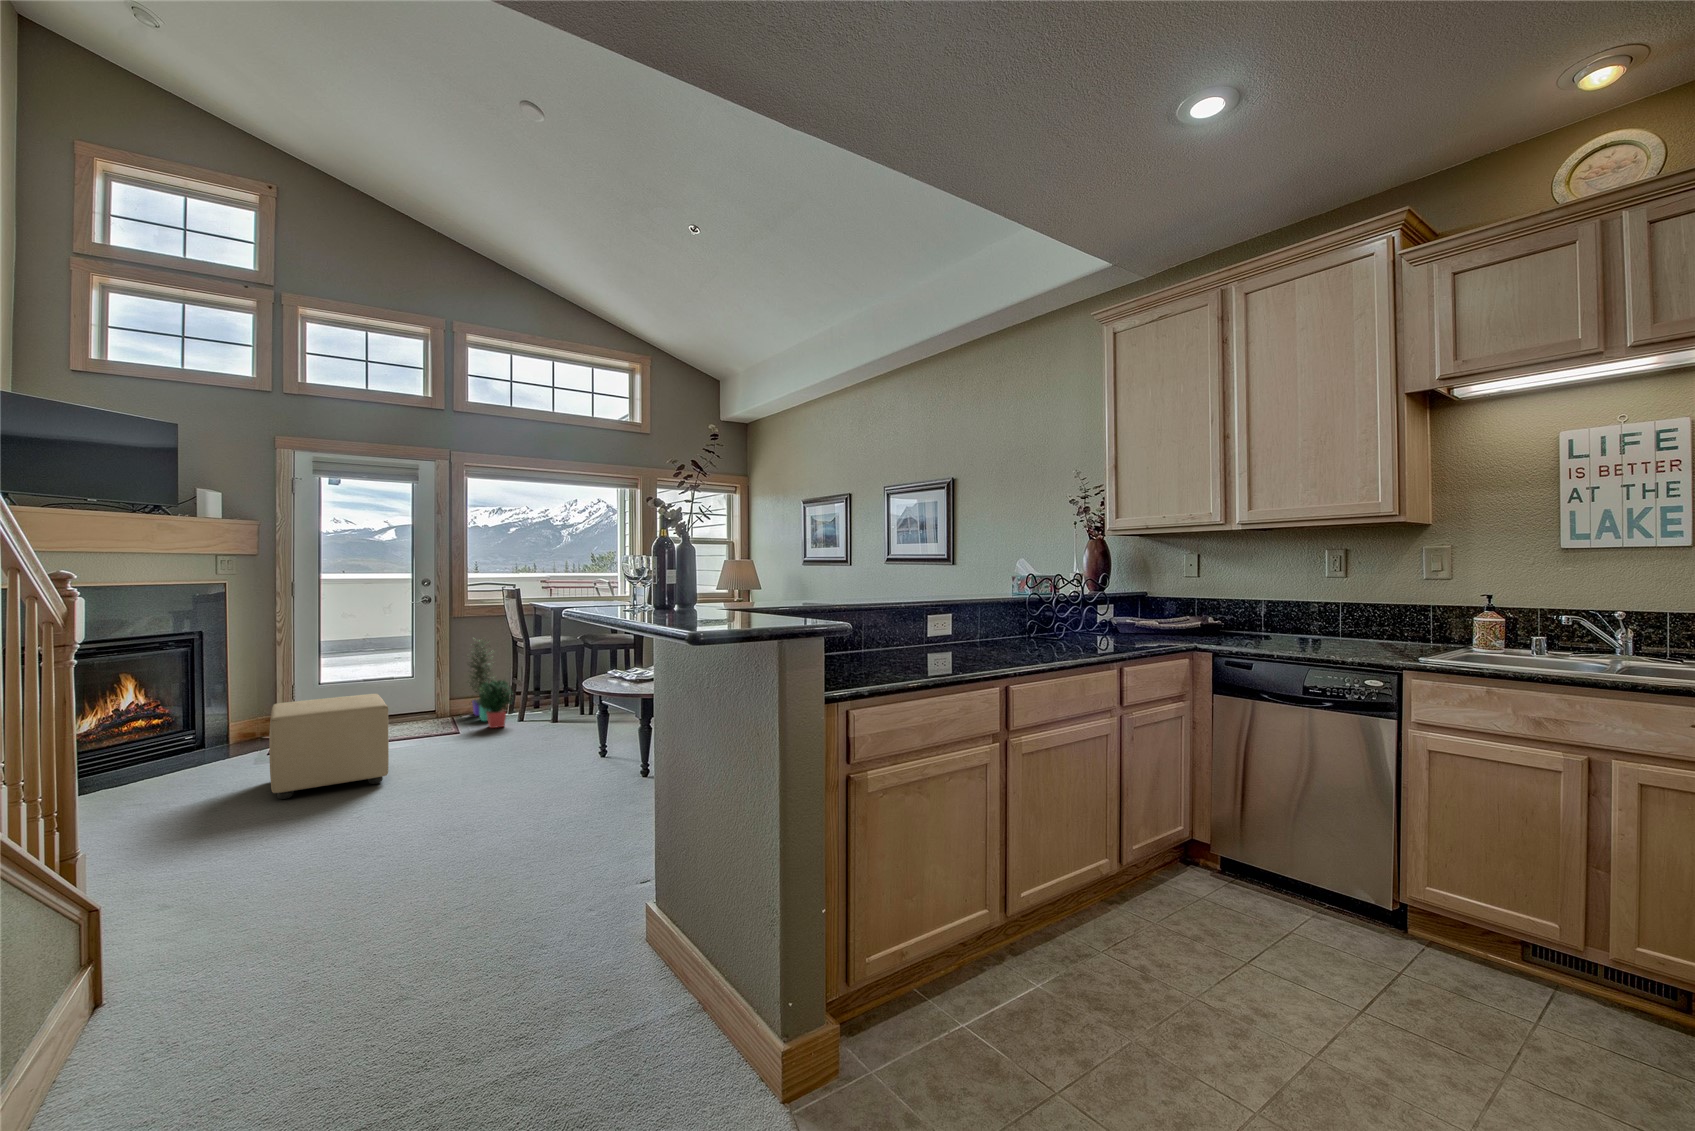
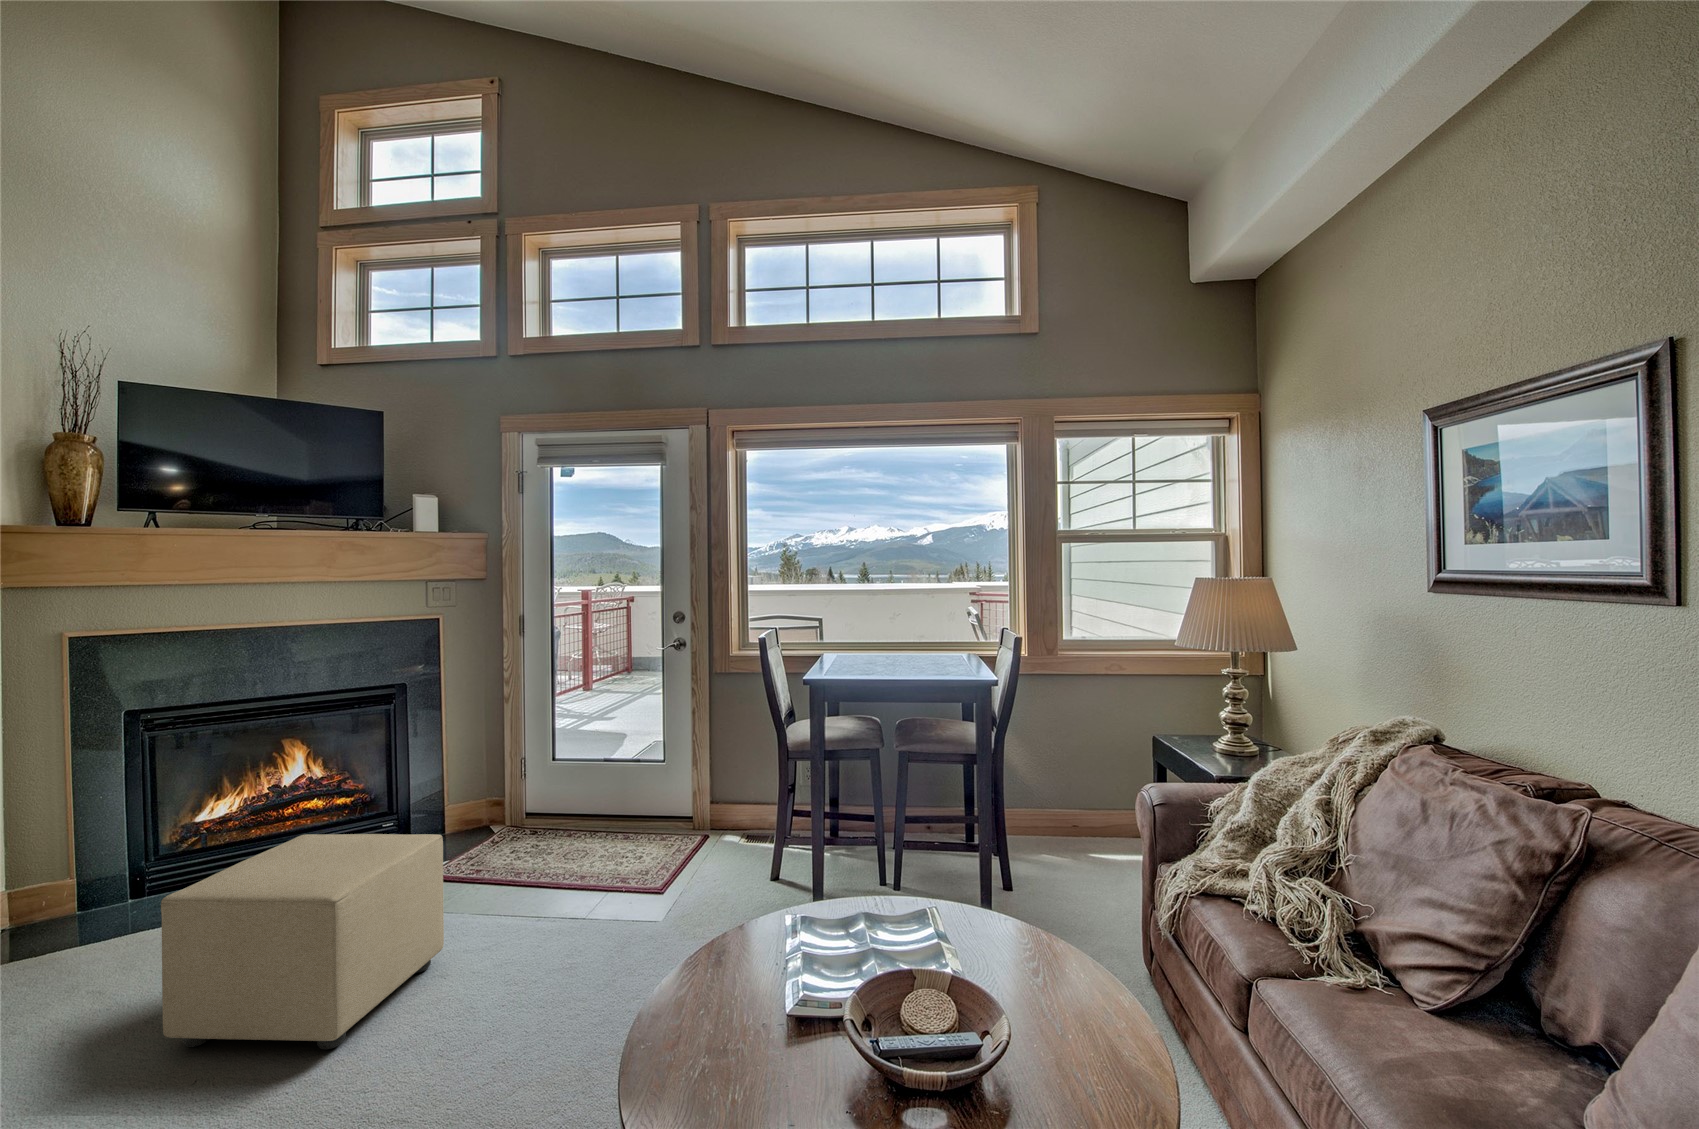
potted plant: present [467,639,512,728] -> none [685,706,771,887]

